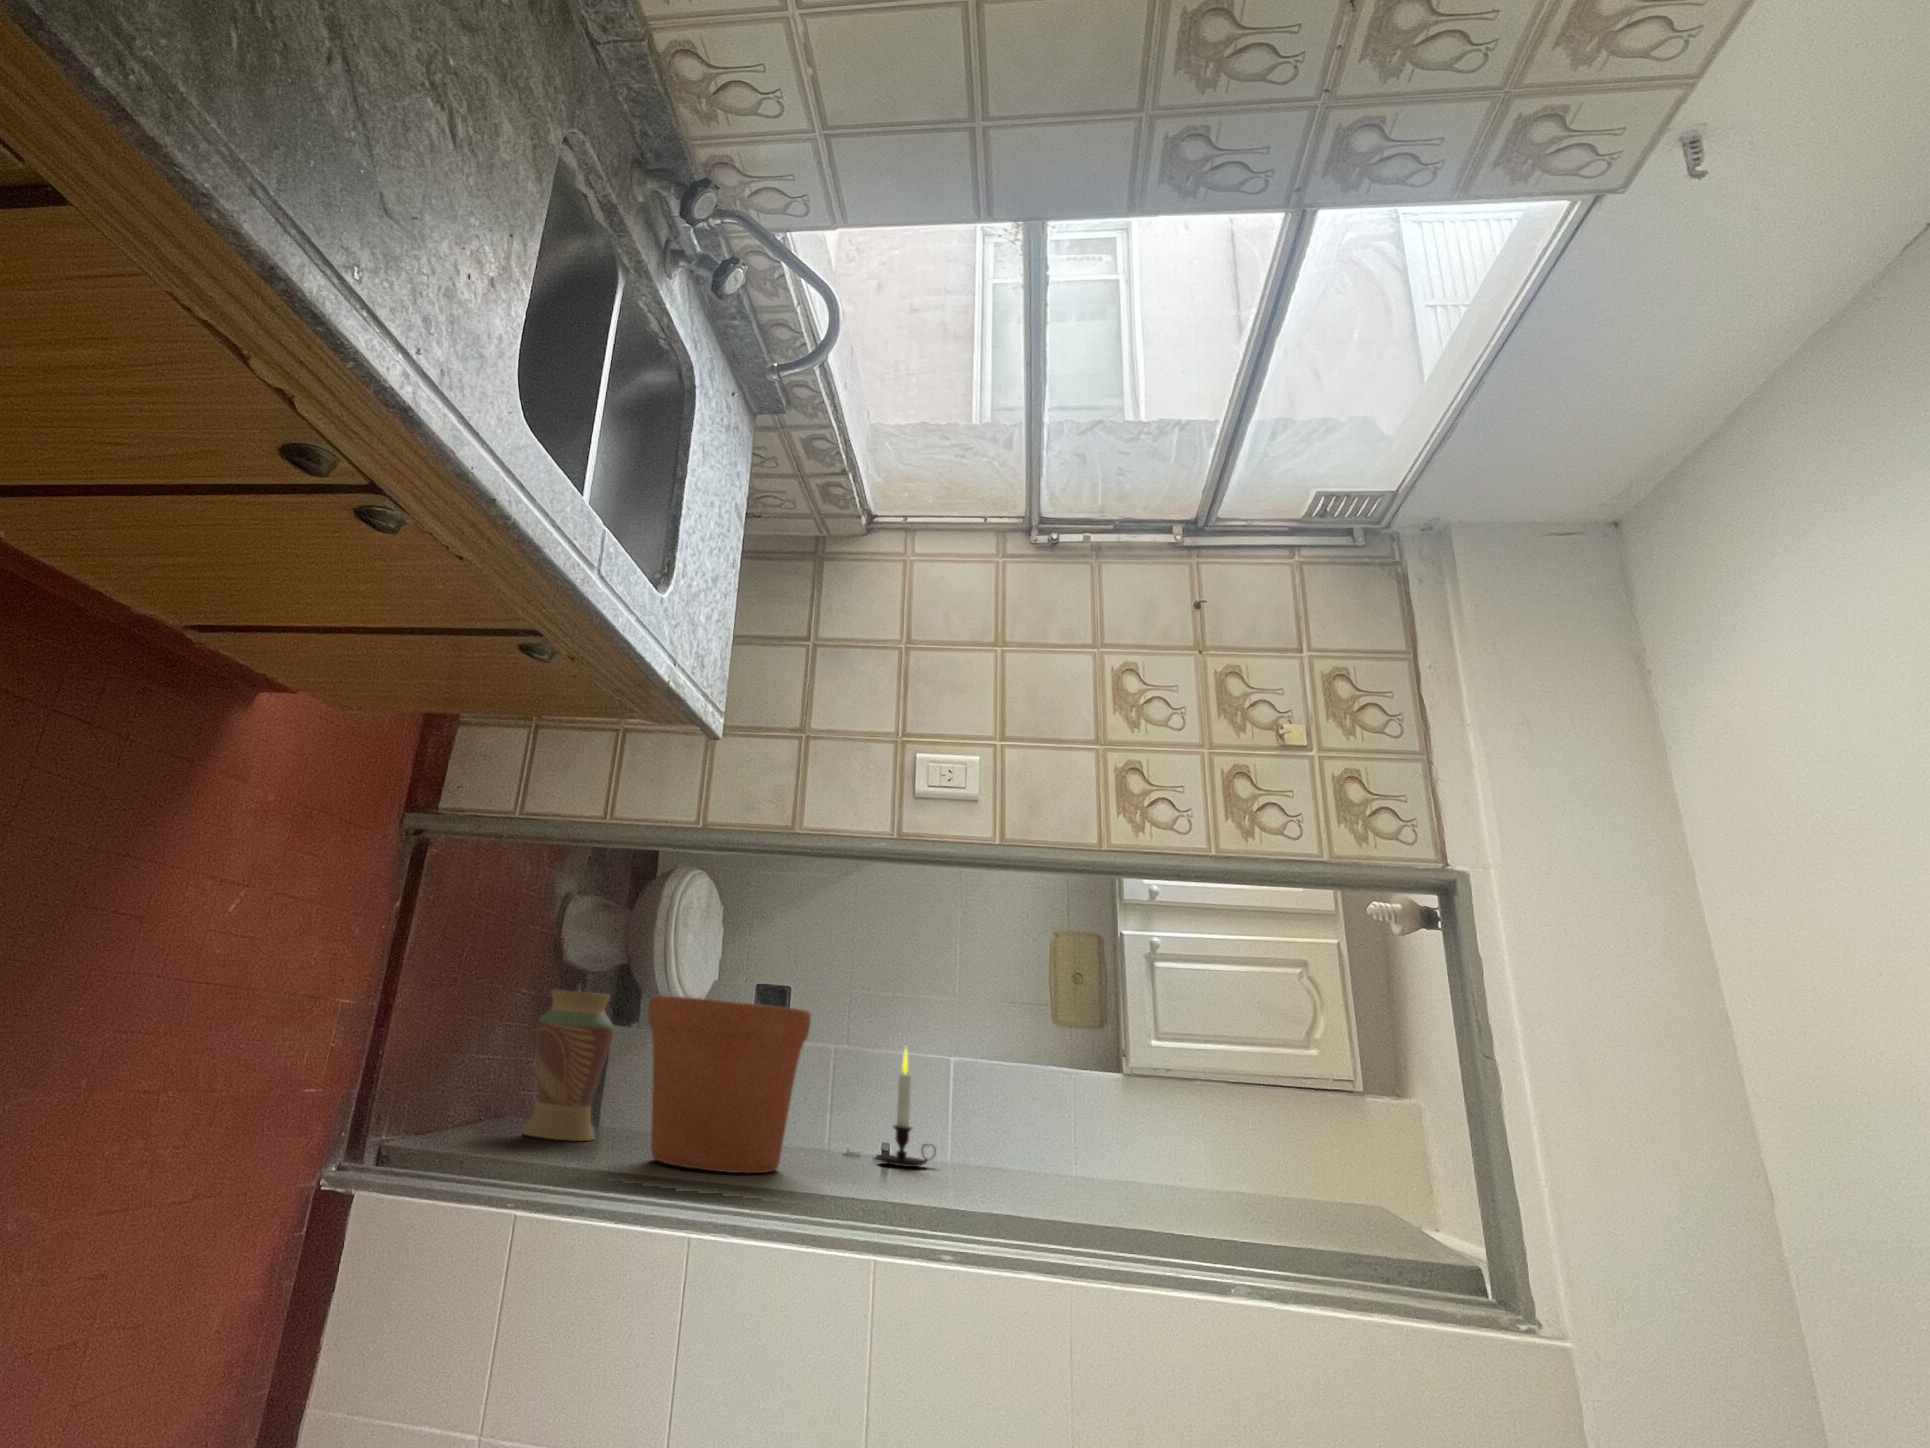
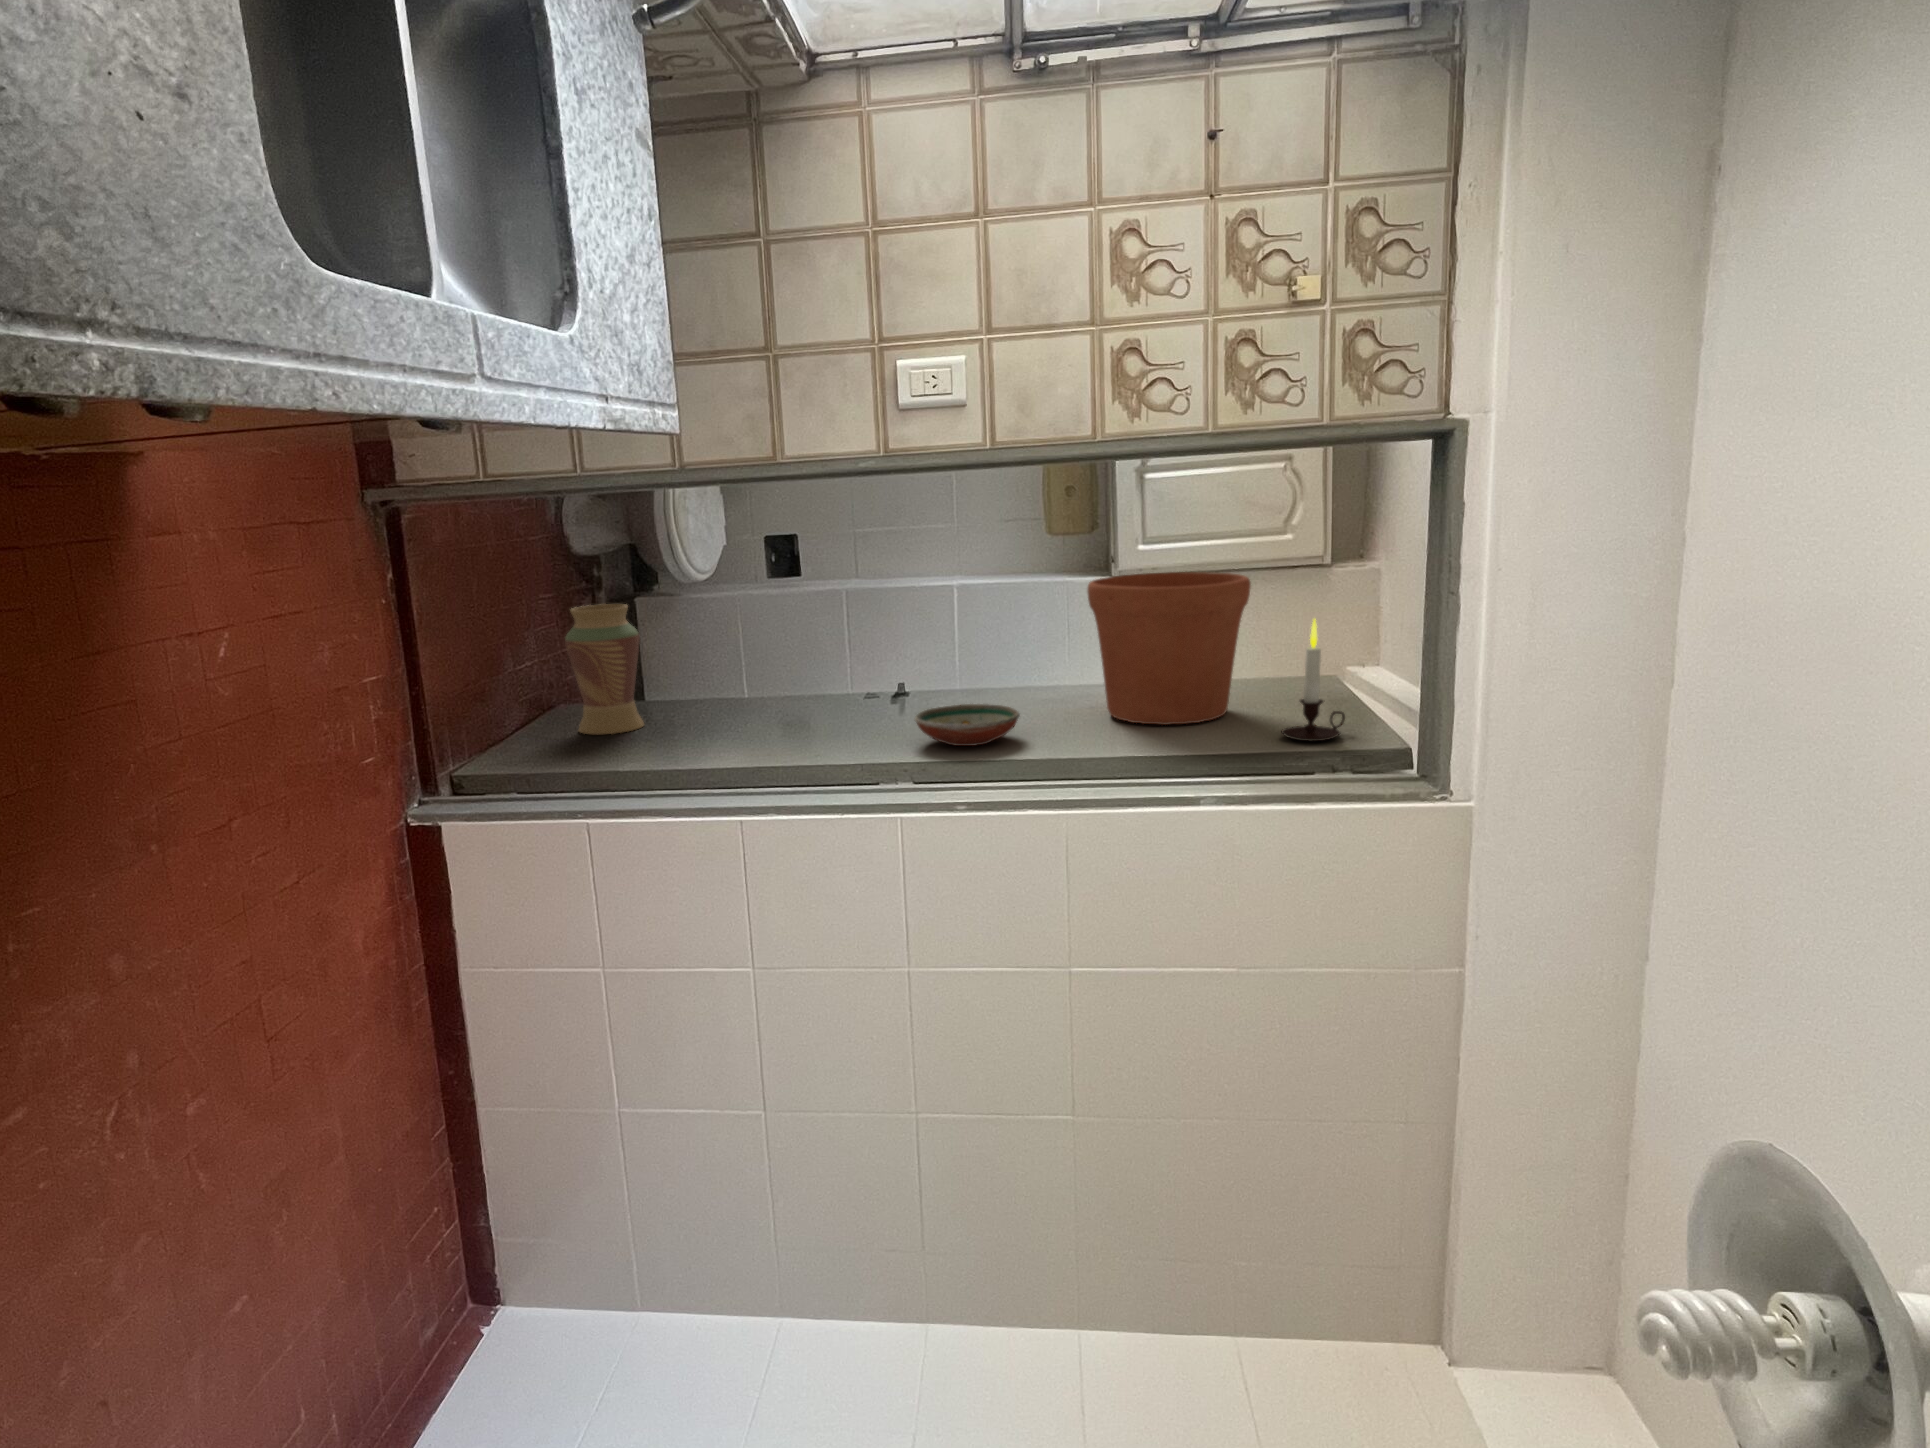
flower pot: present [648,995,811,1173] -> present [1087,572,1251,725]
candle: present [877,1049,936,1167] -> present [1281,620,1345,741]
decorative bowl: none [899,1150,1018,1198] -> present [915,704,1020,746]

